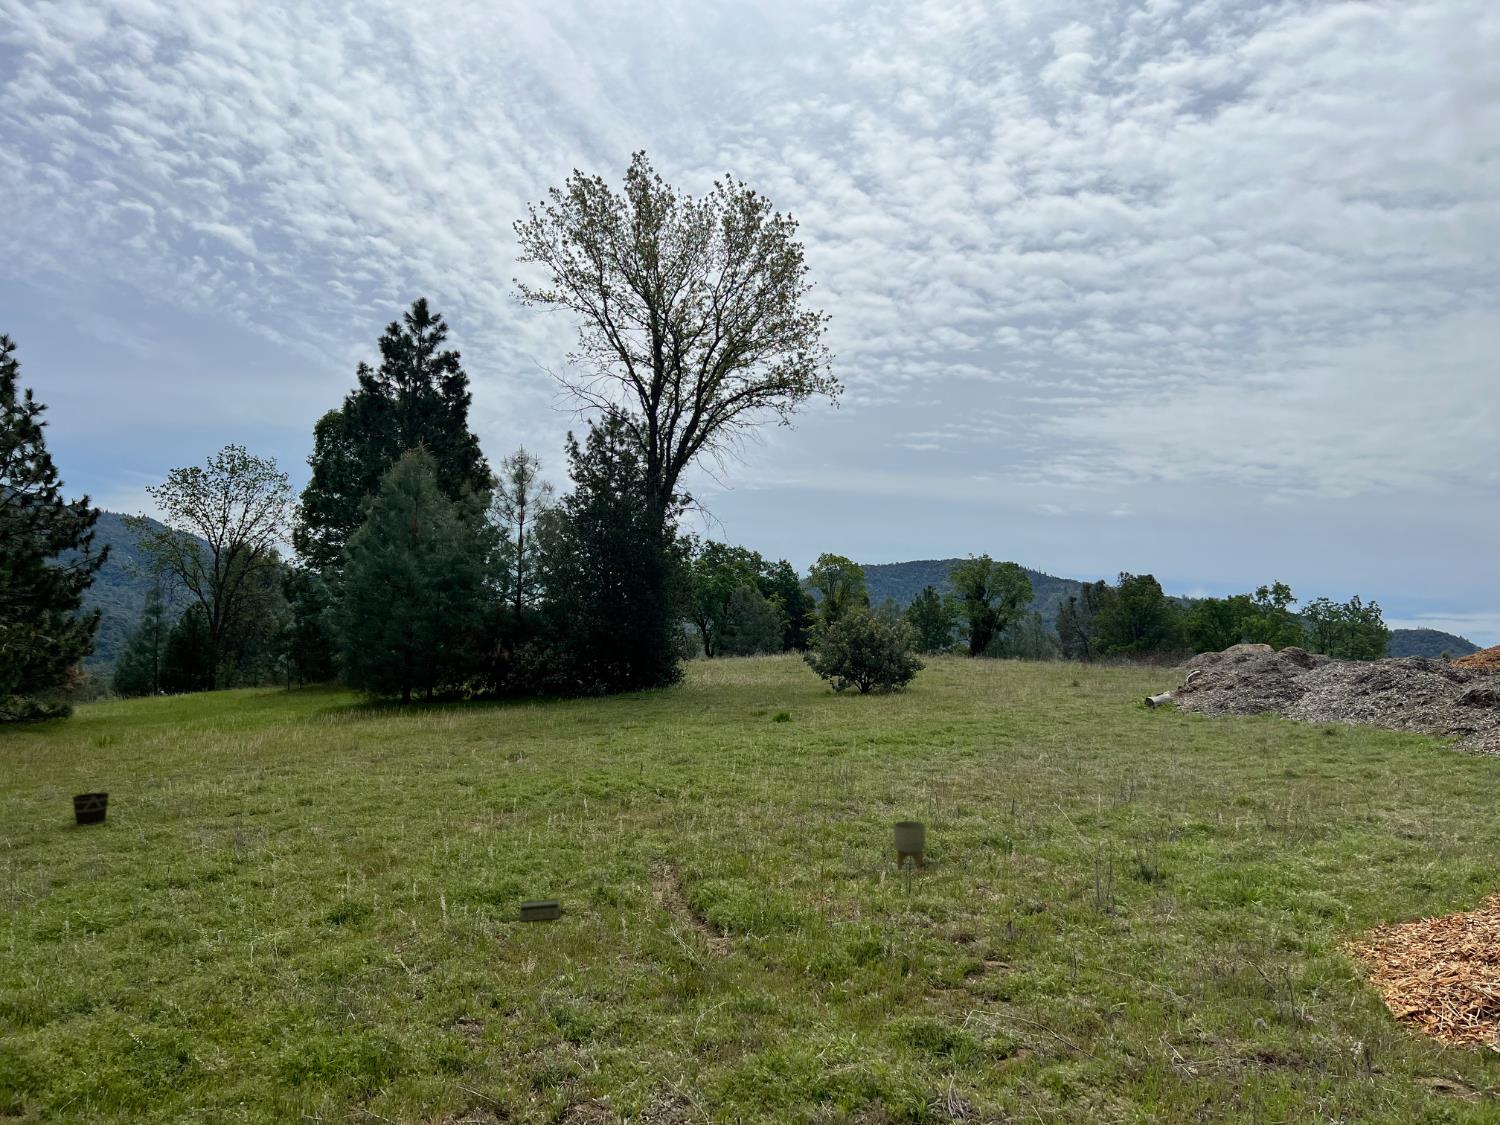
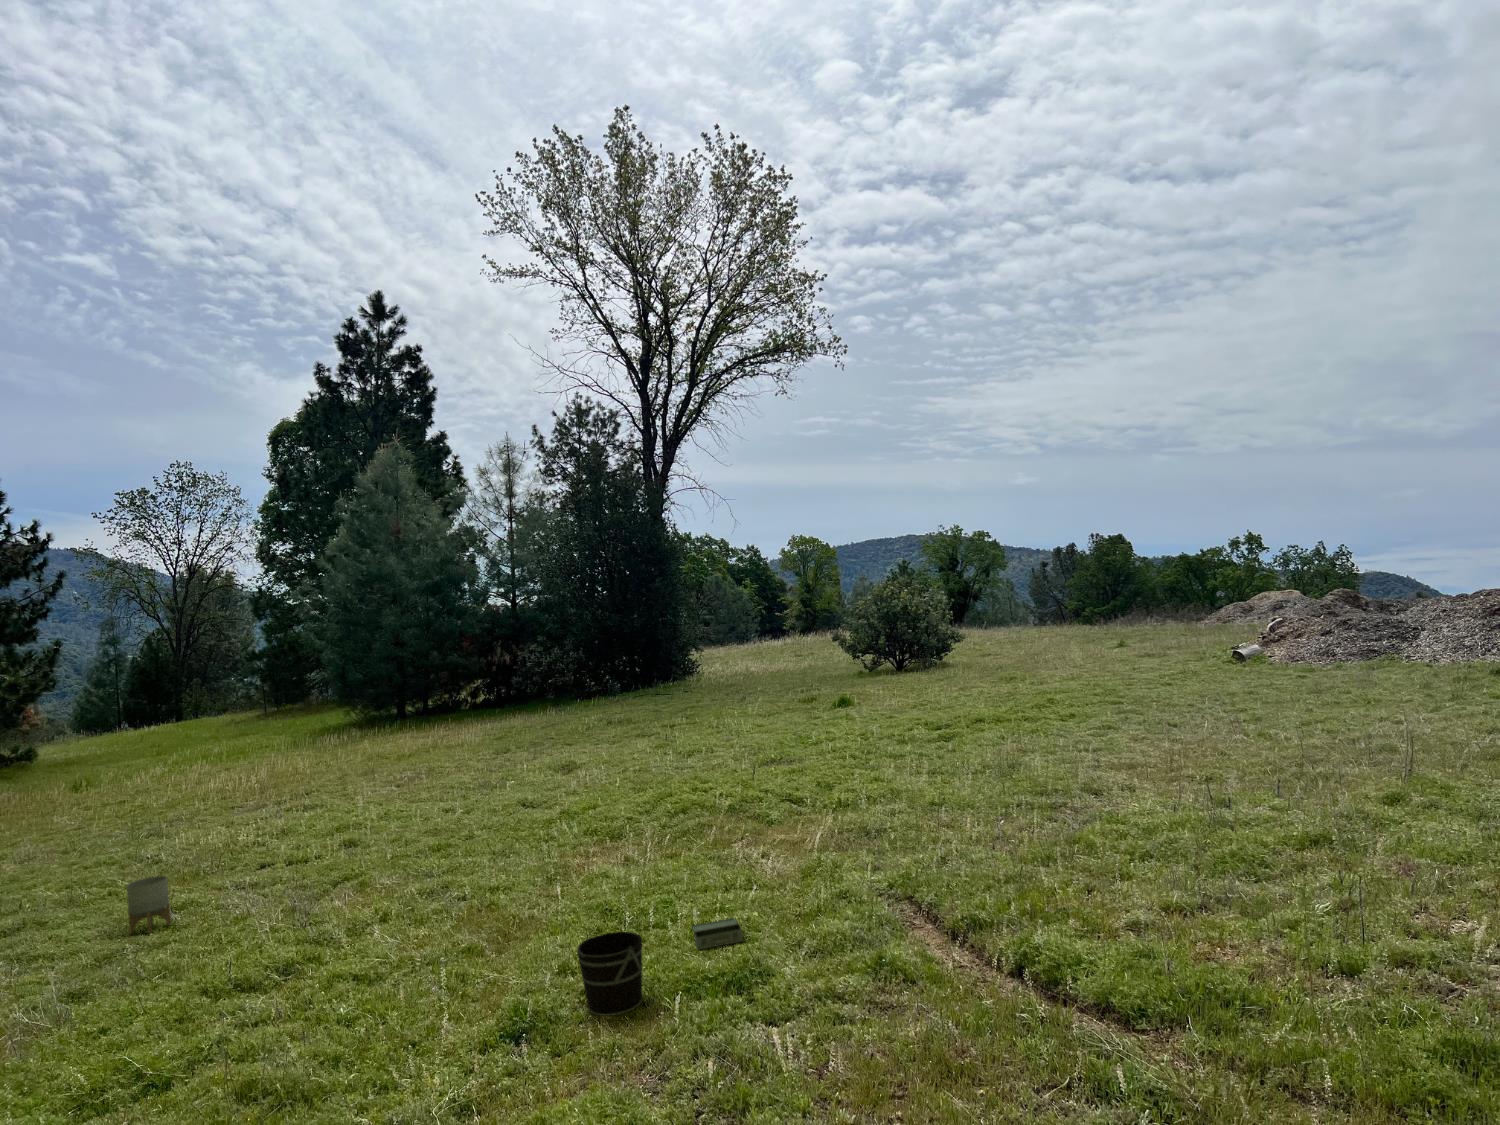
bucket: present [72,793,109,826] -> present [577,932,642,1016]
planter: present [894,821,925,870] -> present [126,876,171,934]

